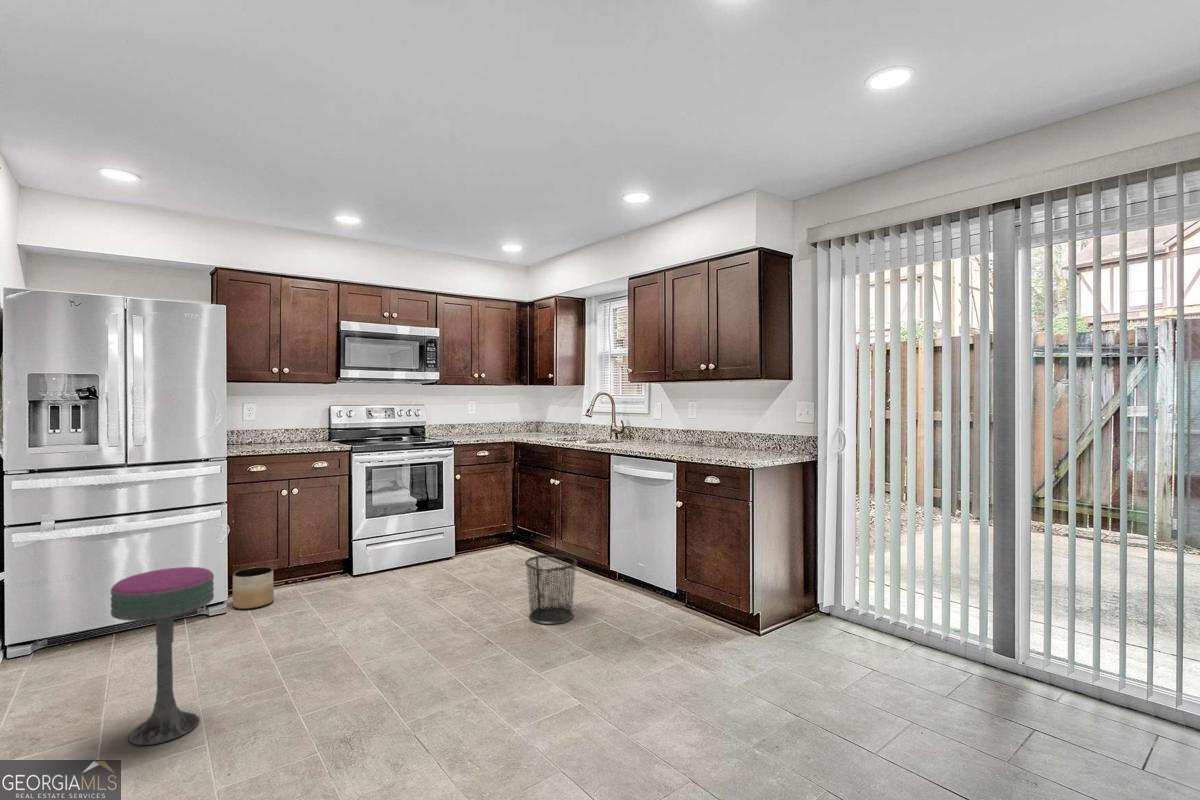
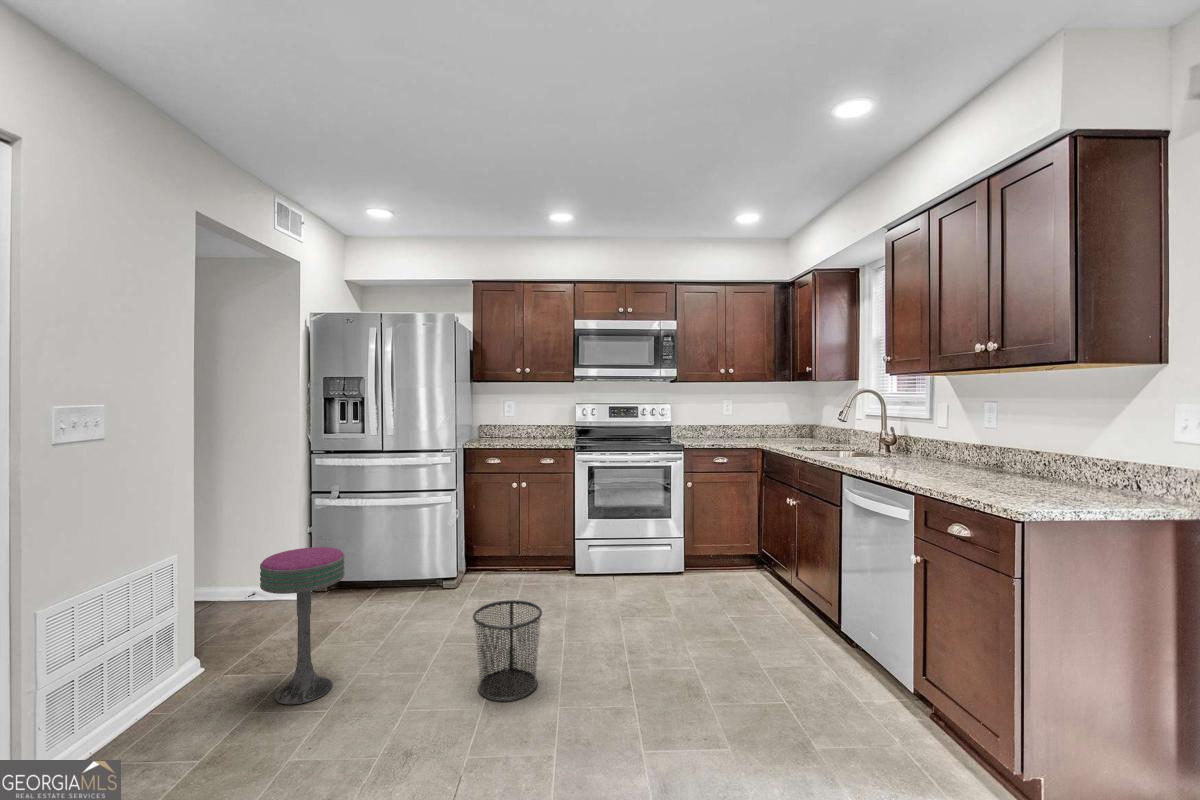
waste bin: present [525,554,577,624] -> present [473,600,542,701]
planter: present [233,567,274,609] -> none [466,550,499,587]

